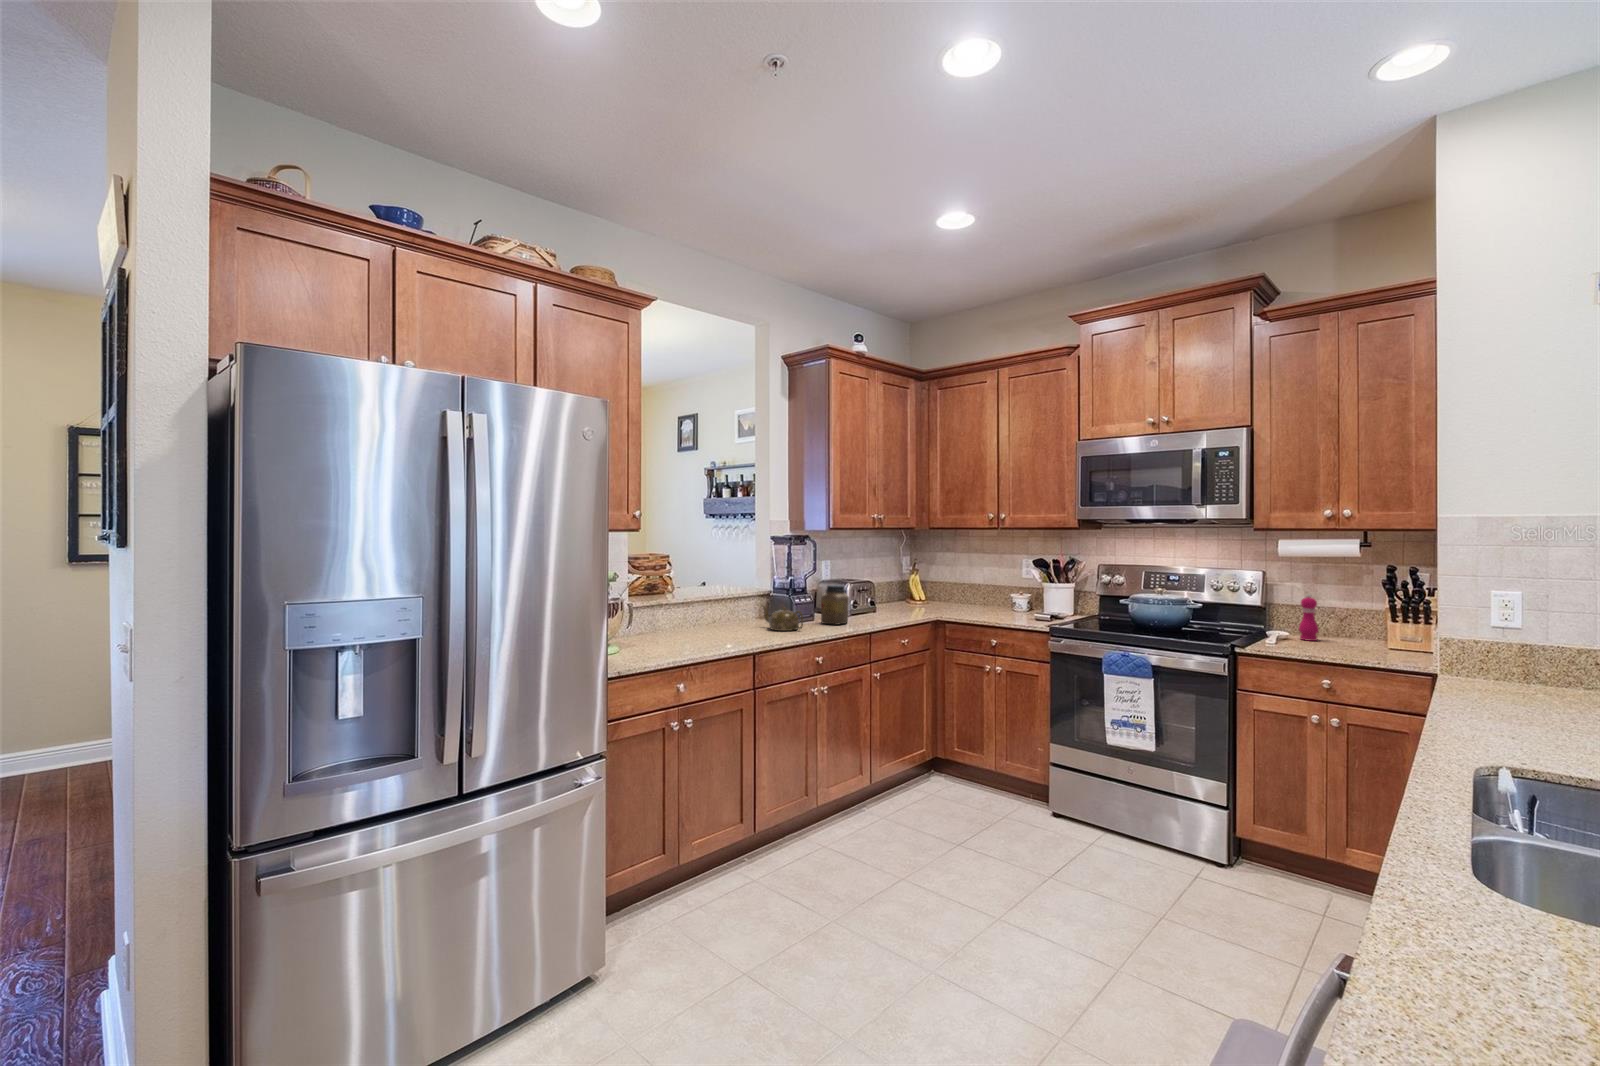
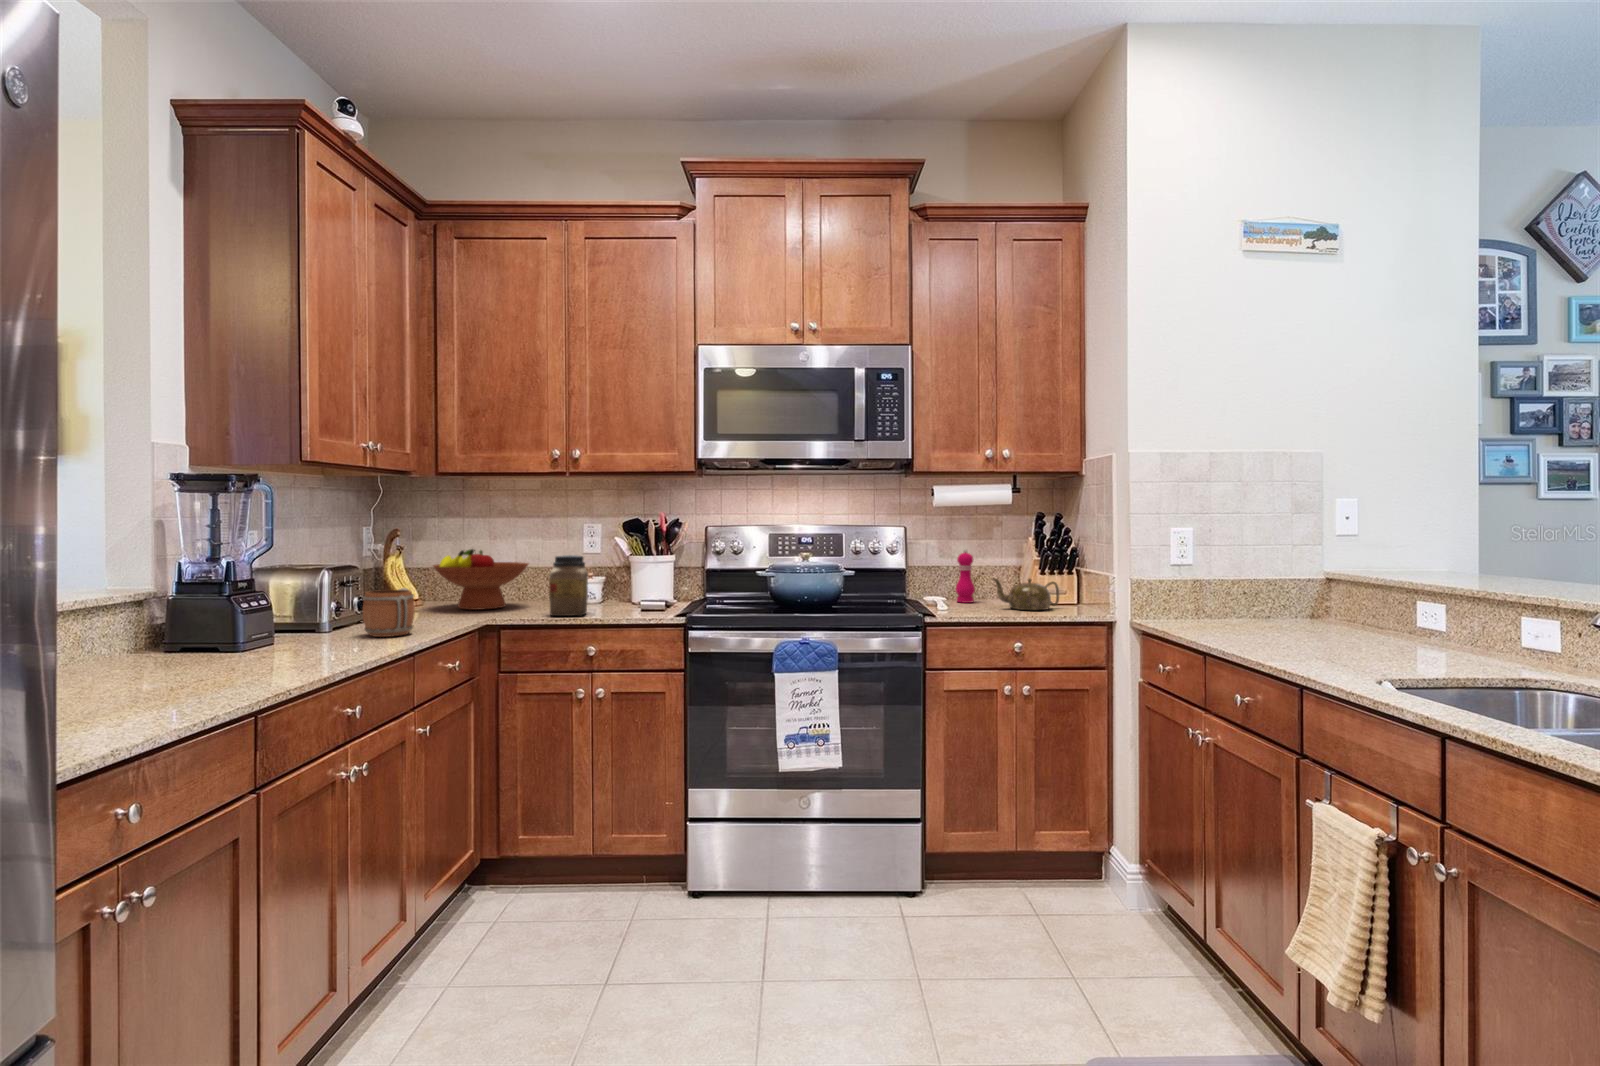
fruit bowl: none [917,576,973,612] -> present [433,549,528,610]
jar: present [821,585,849,625] -> present [549,555,588,616]
mug: none [863,597,891,622] -> present [363,588,415,637]
teapot: present [762,606,803,631] -> present [993,578,1059,610]

